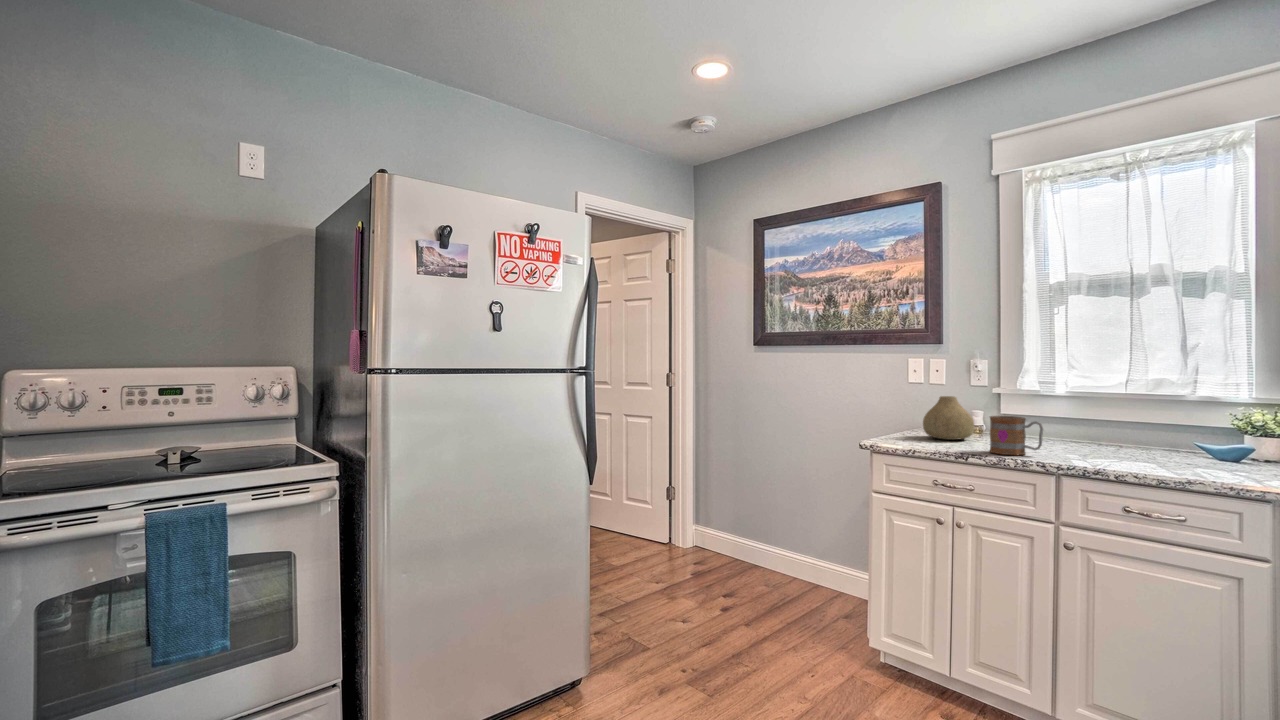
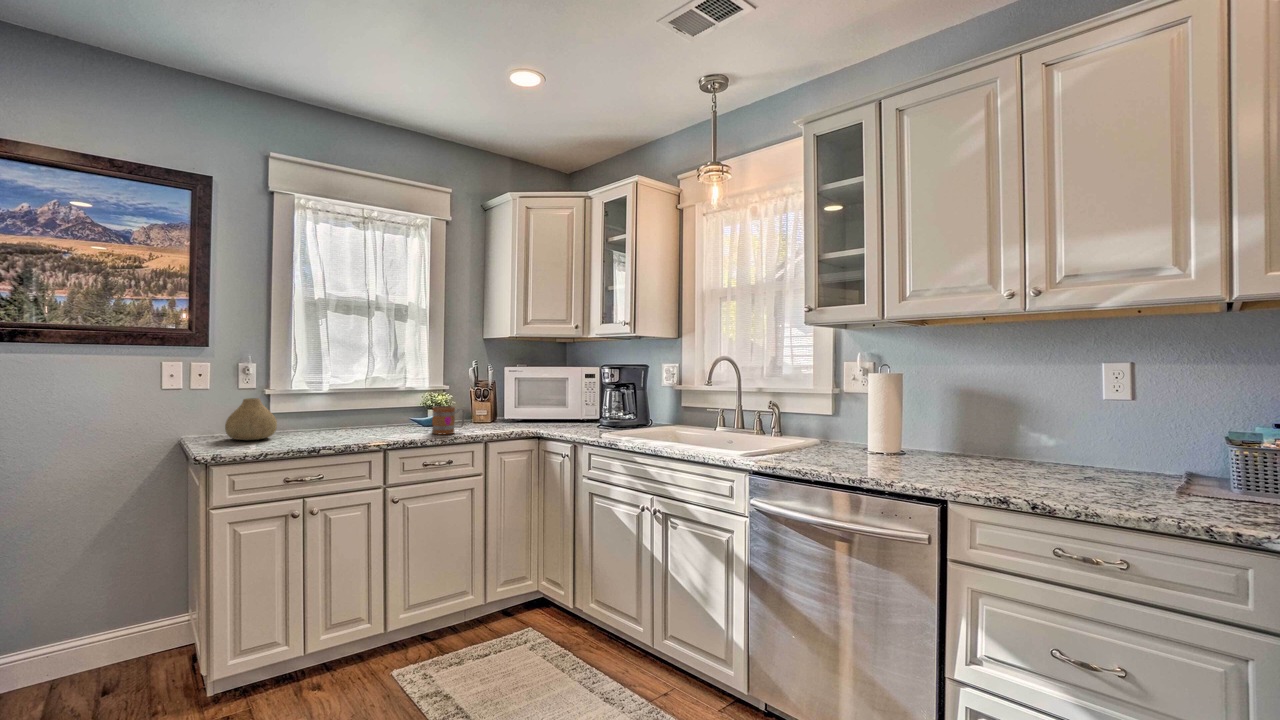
mug: present [990,416,1043,455] -> present [432,406,465,435]

